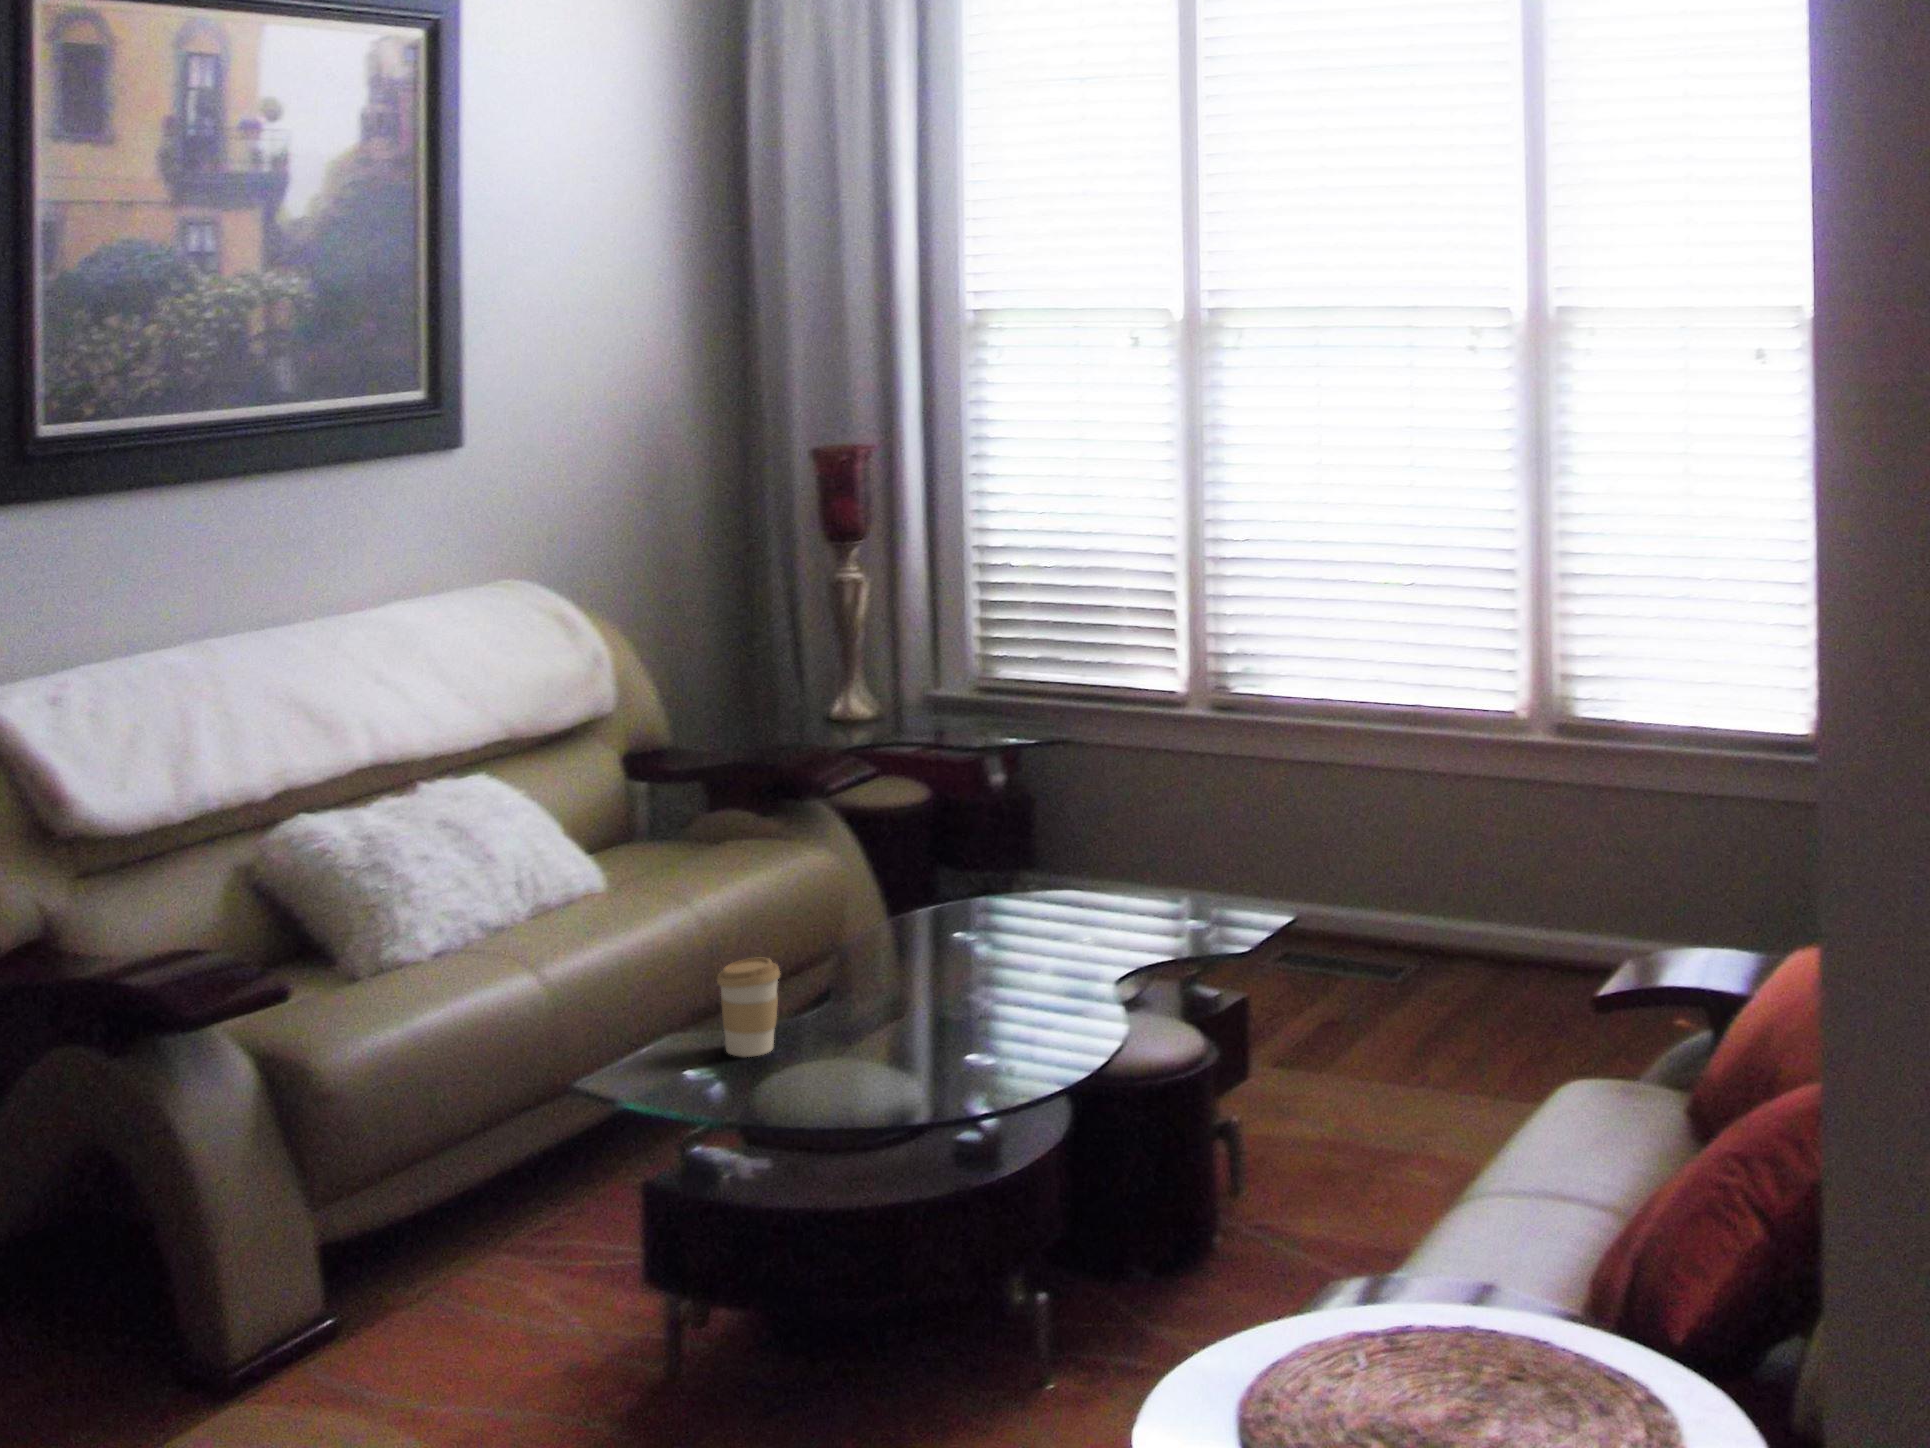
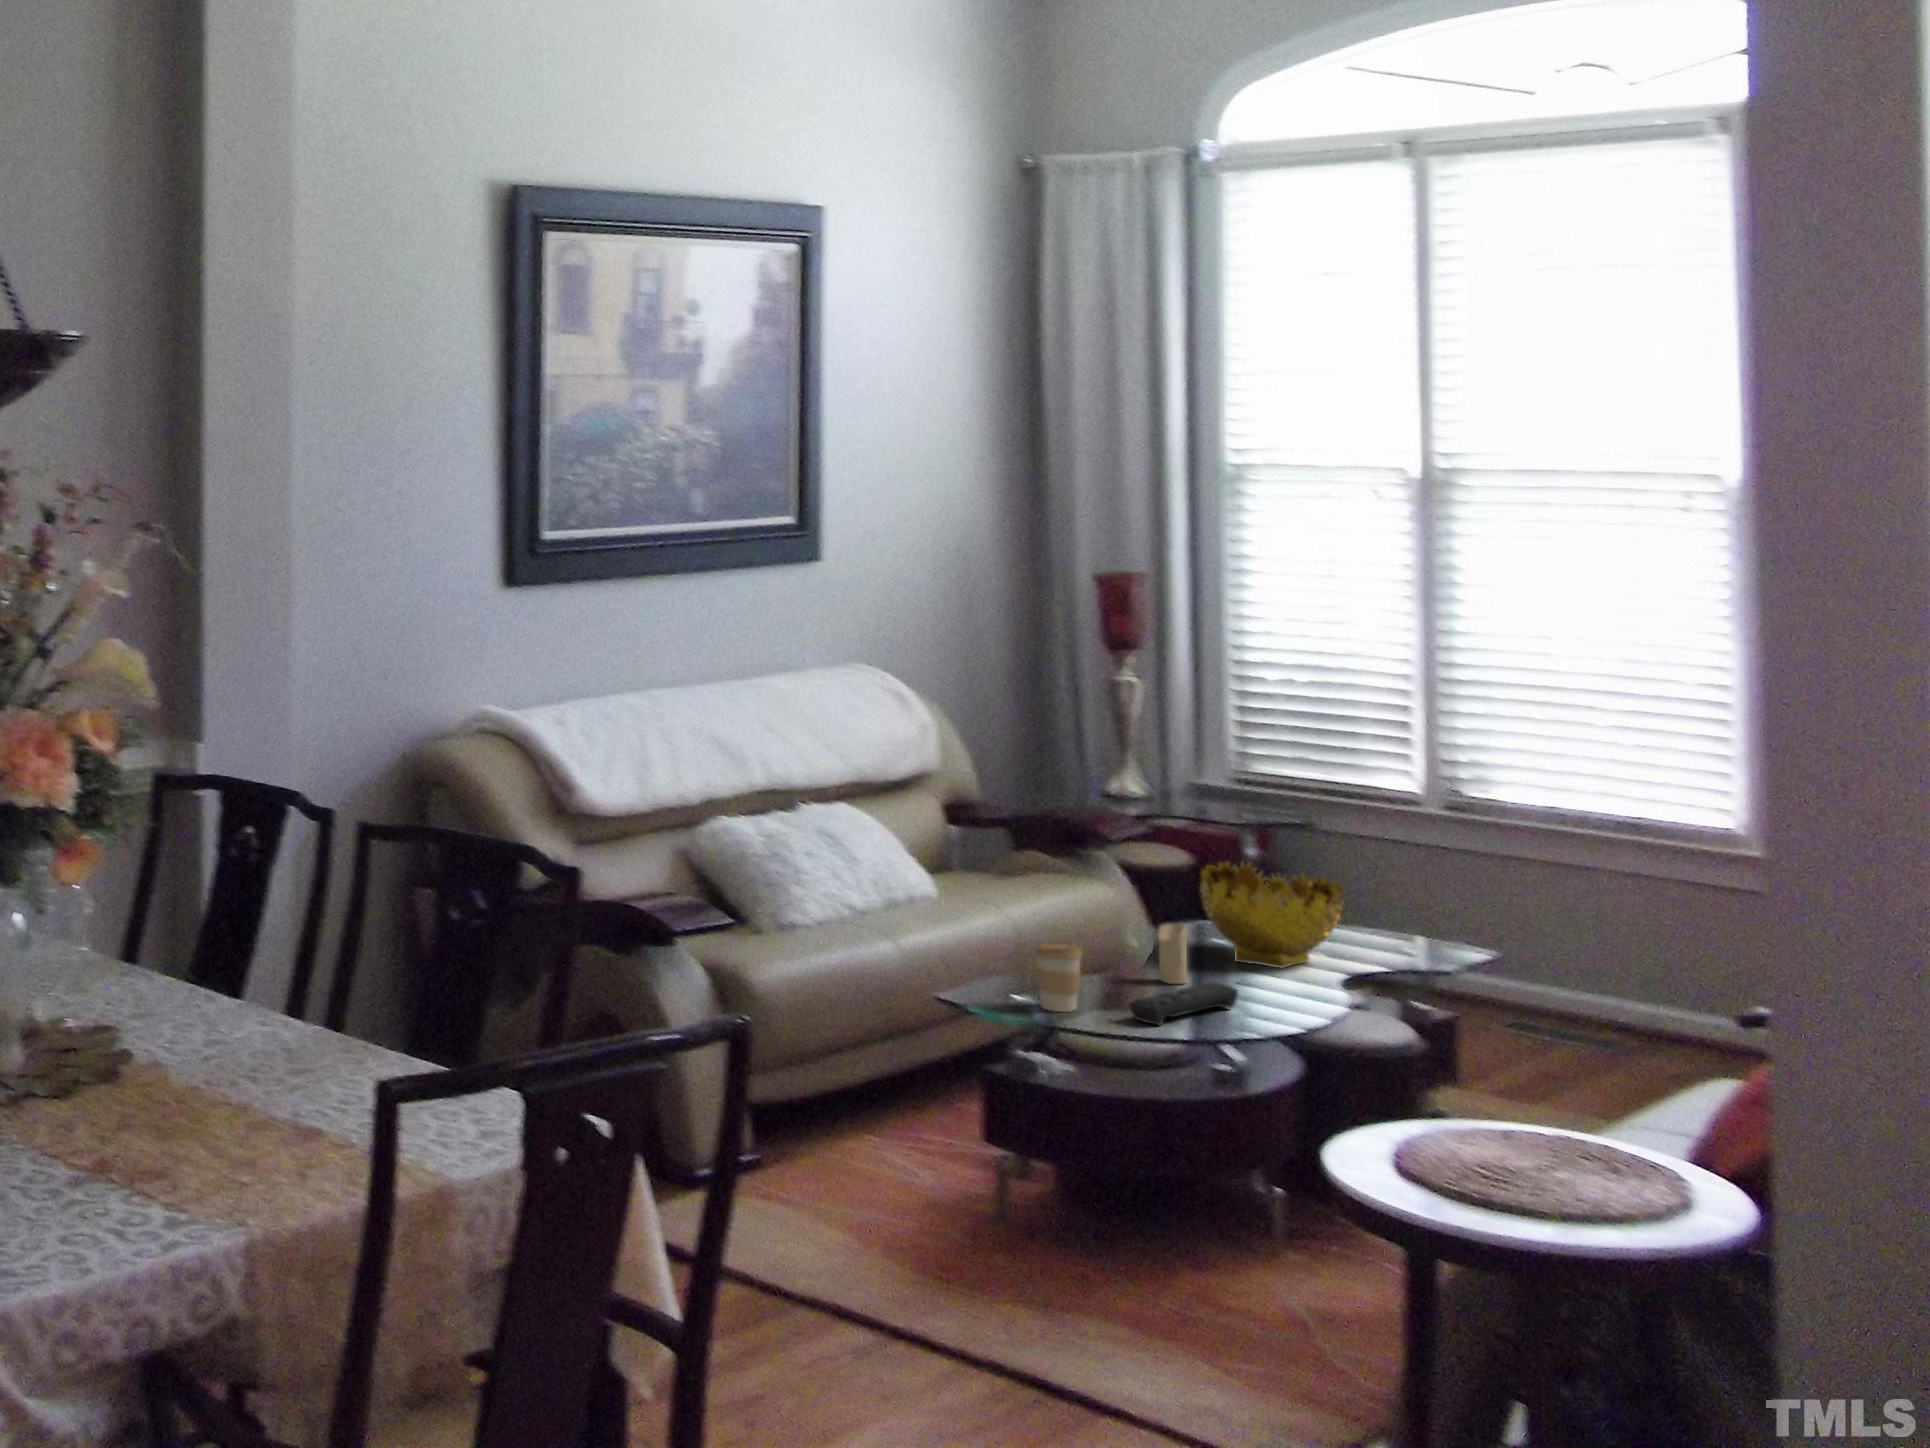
decorative bowl: none [934,808,1106,946] -> present [1200,861,1343,968]
candle: none [880,908,918,988] -> present [1157,924,1188,984]
remote control: none [841,987,980,1063] -> present [1129,983,1238,1026]

